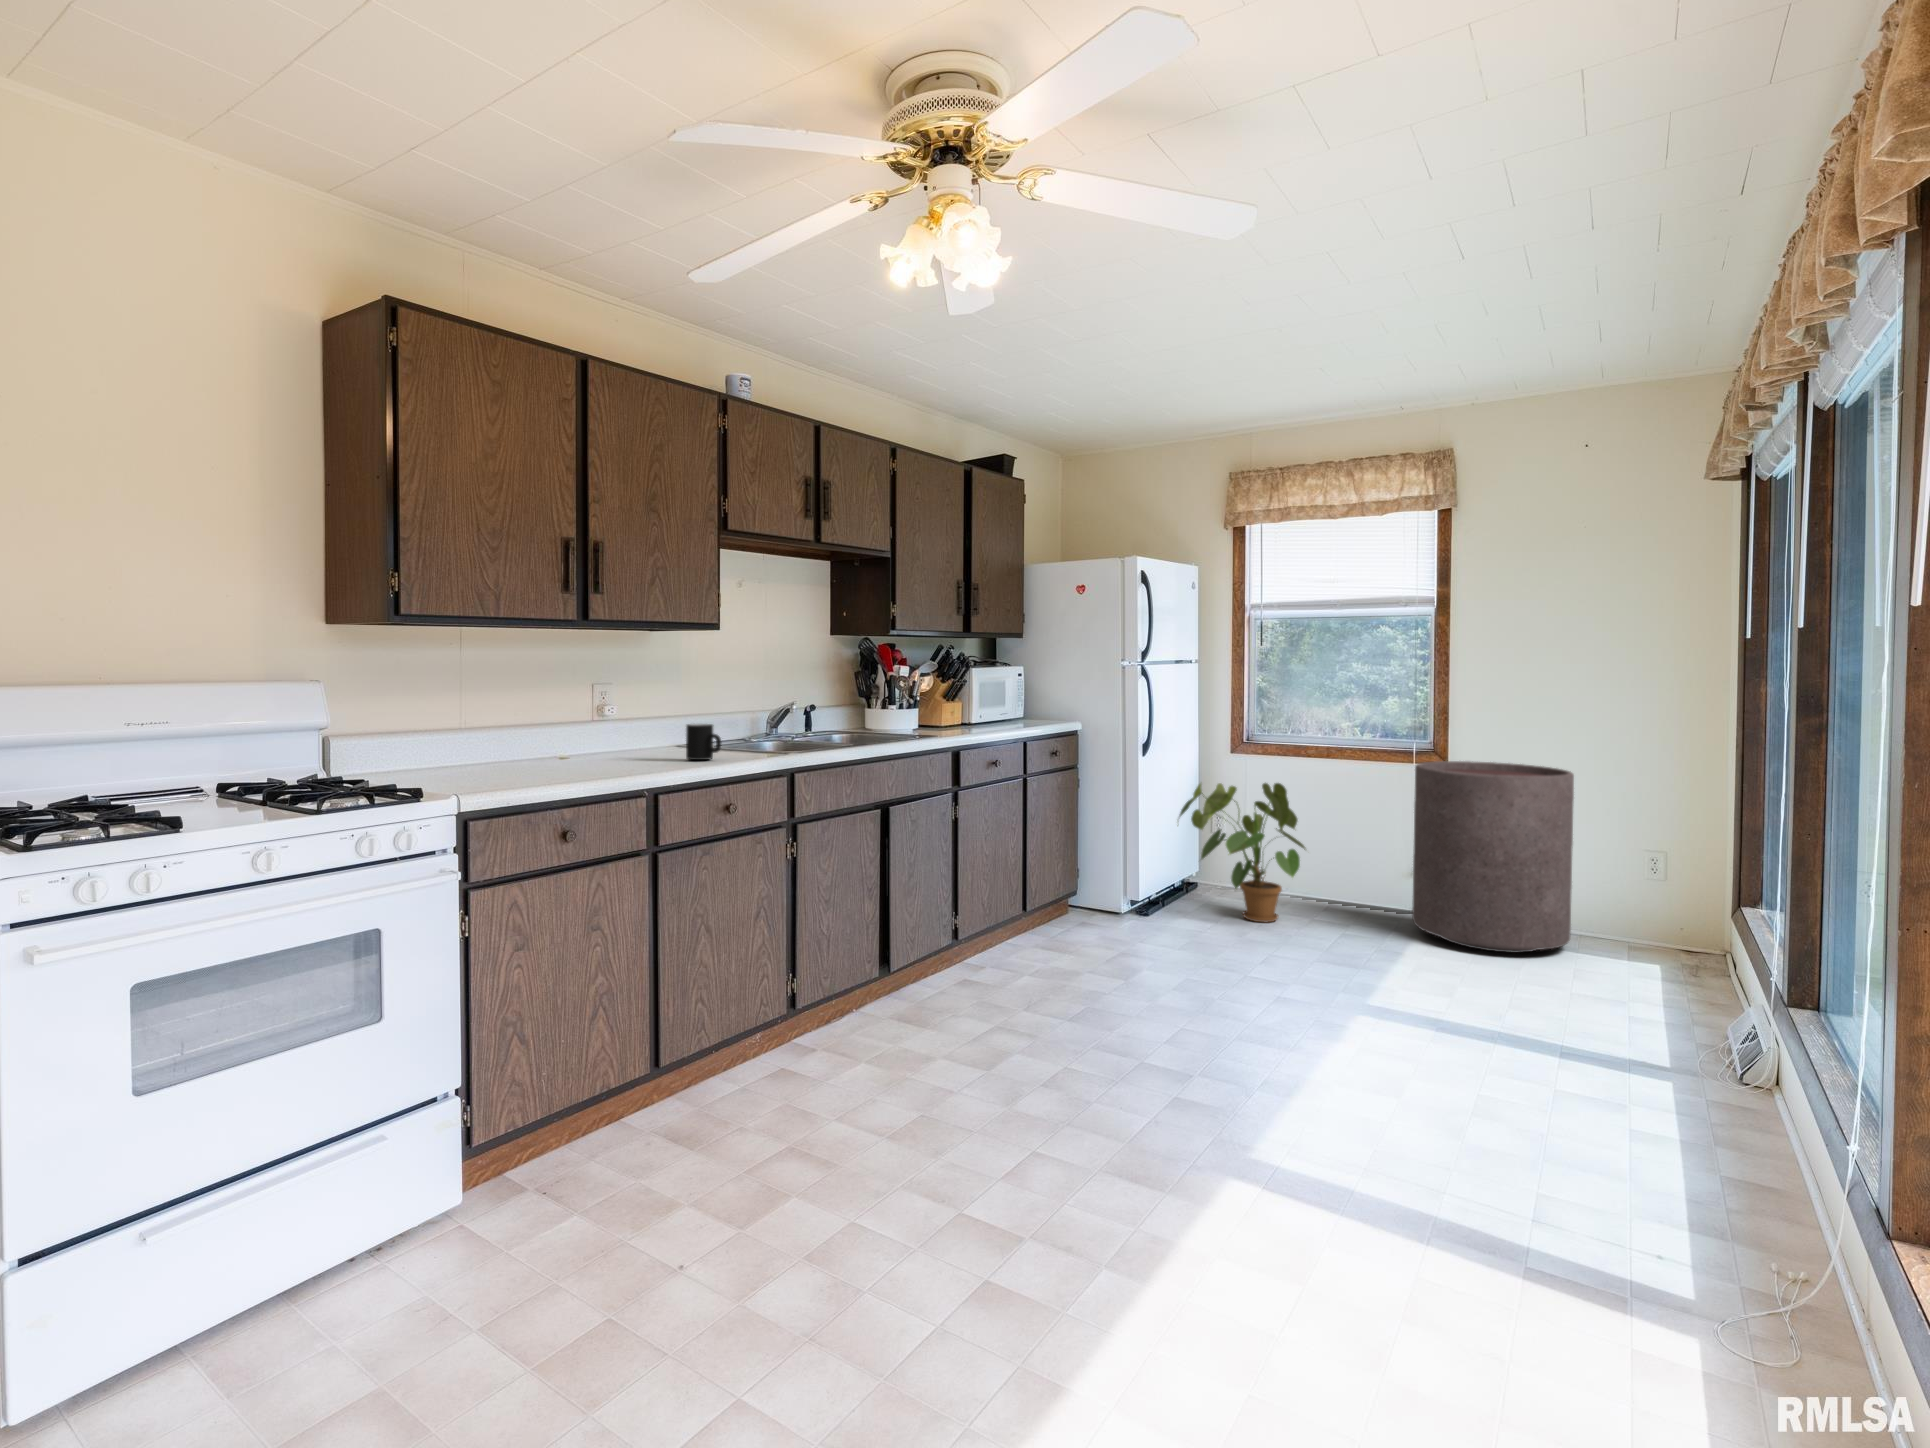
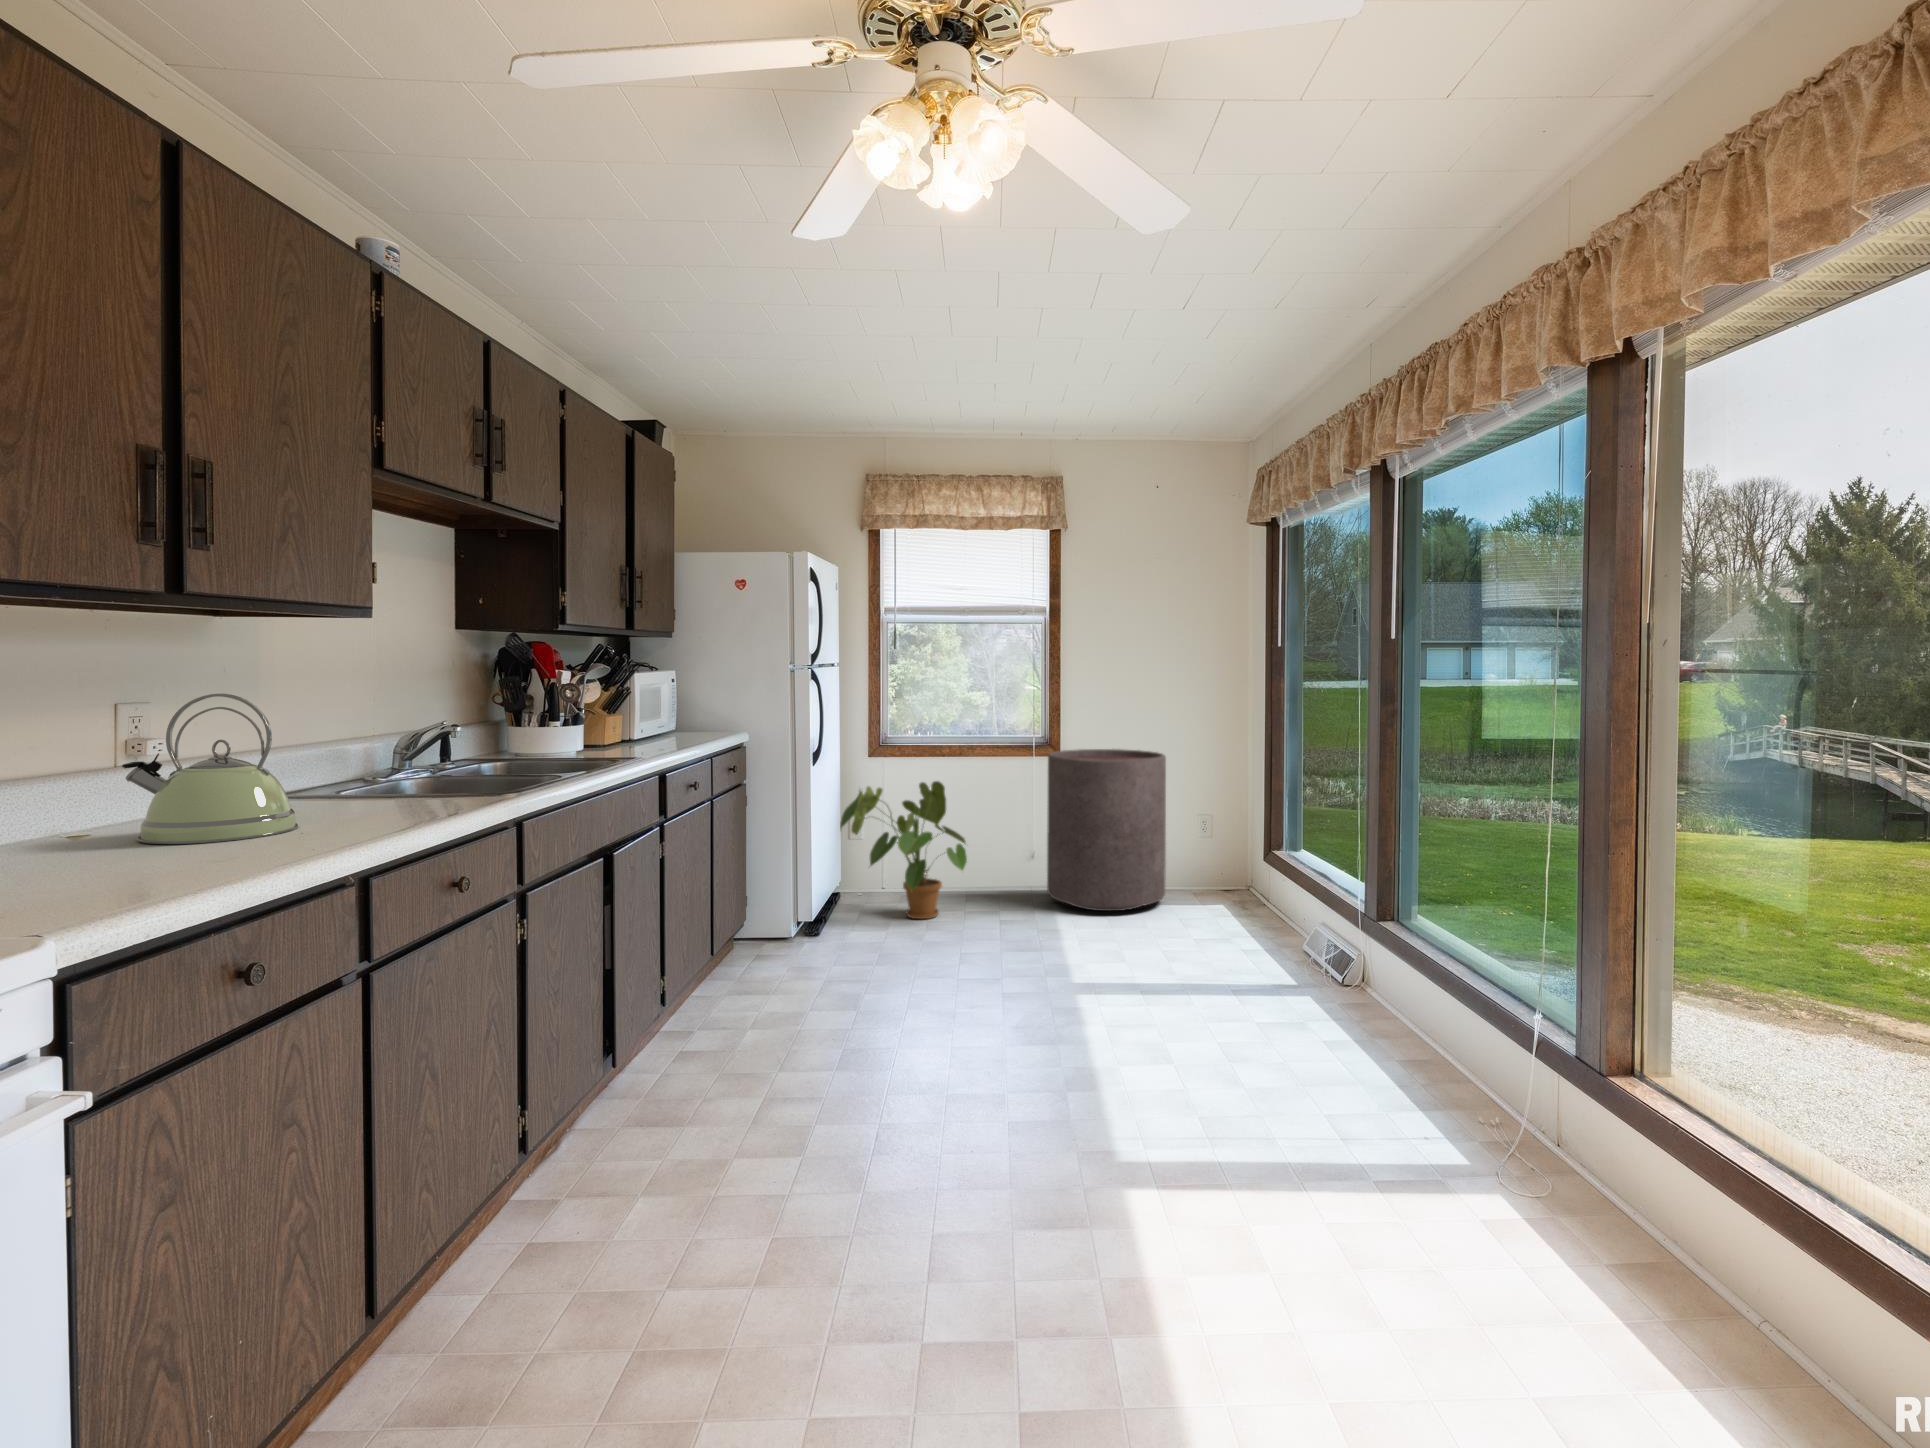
kettle: none [575,678,653,765] -> present [122,694,298,844]
mug: present [686,724,721,760] -> none [357,760,426,817]

